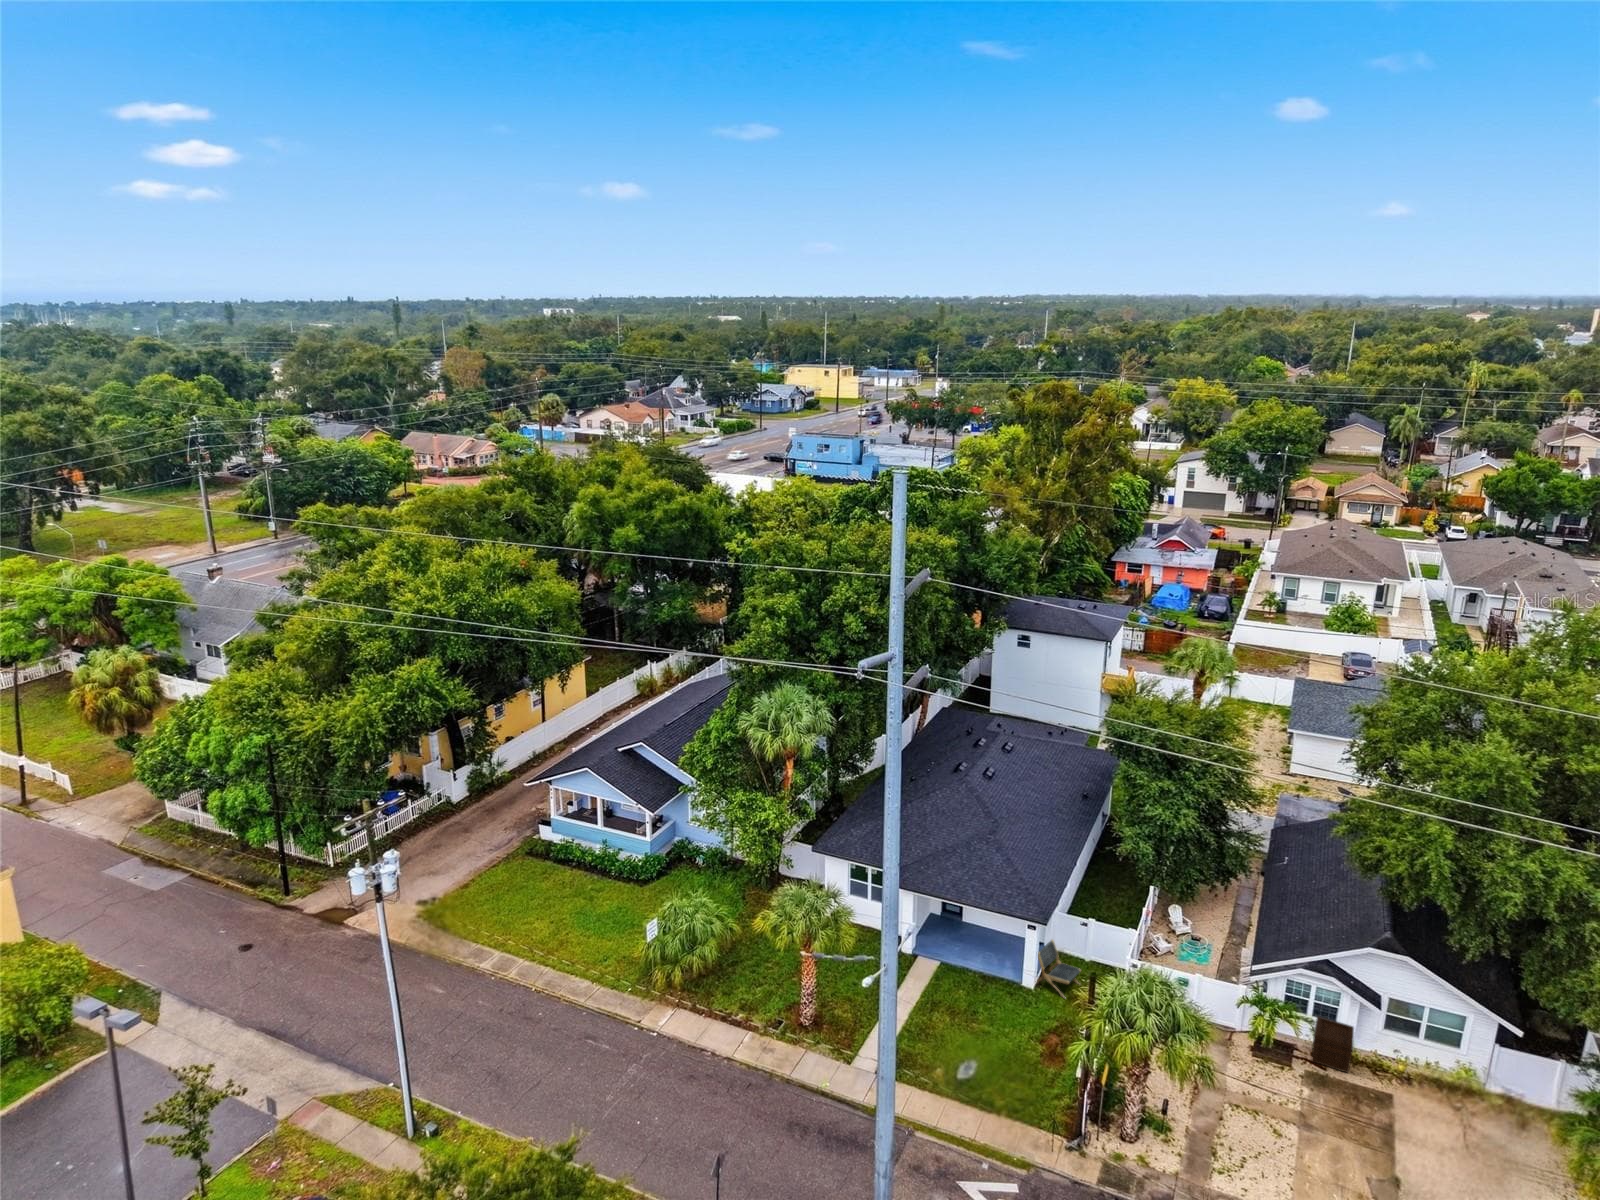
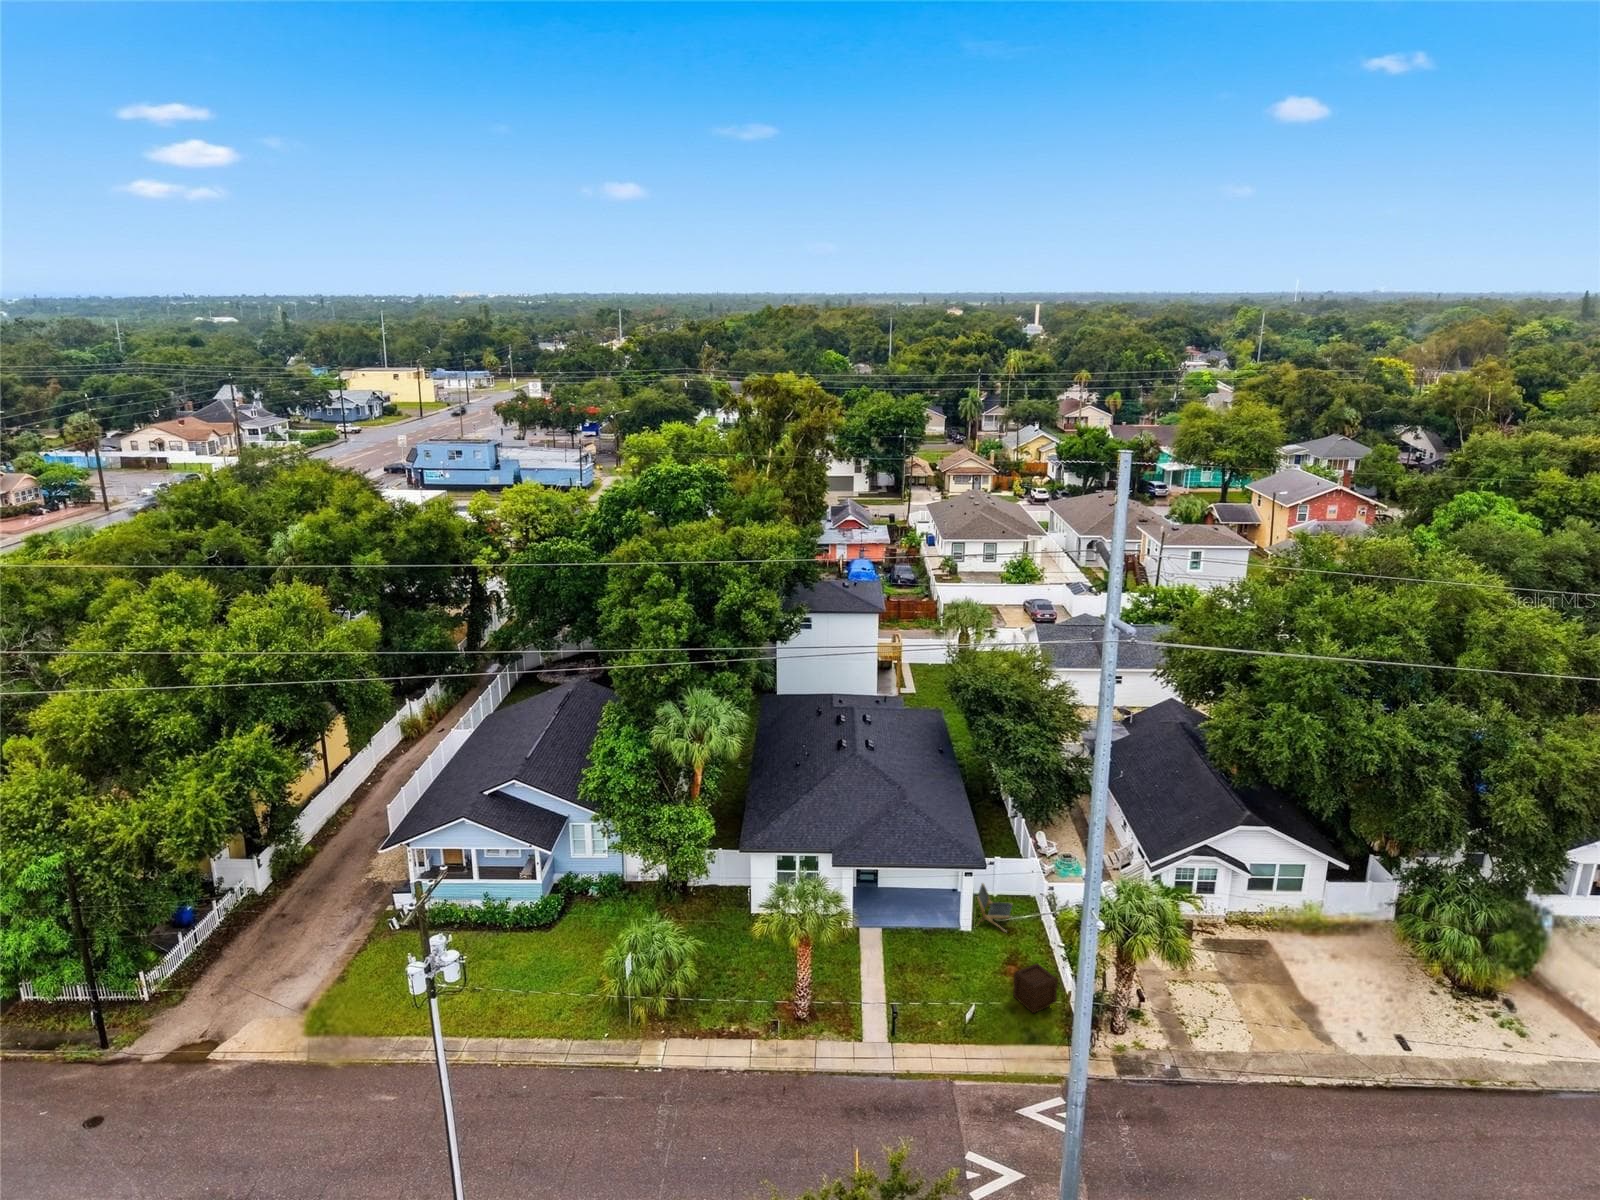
wooden crate: present [1312,1016,1354,1073] -> present [1013,963,1058,1013]

